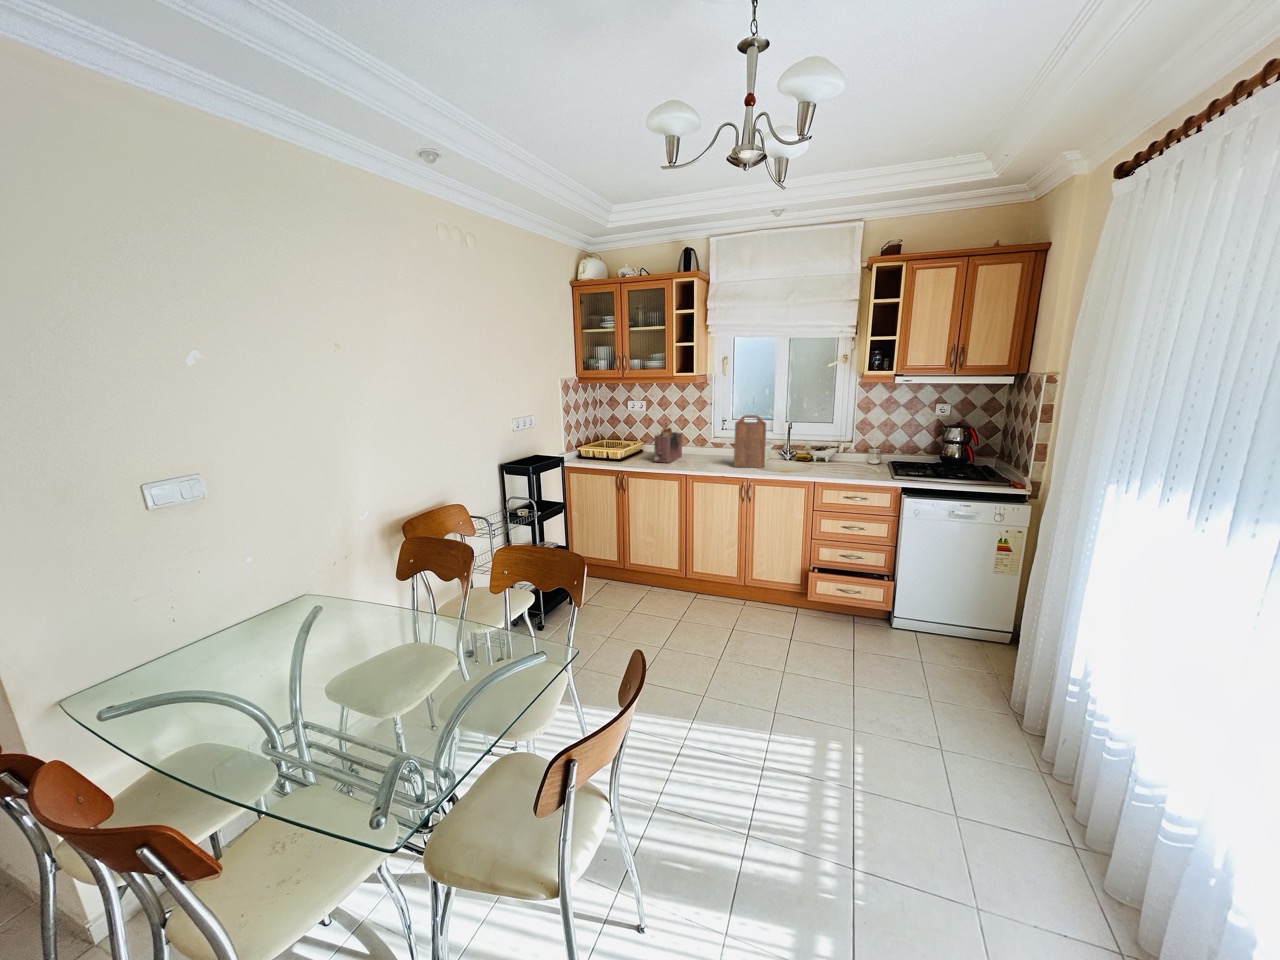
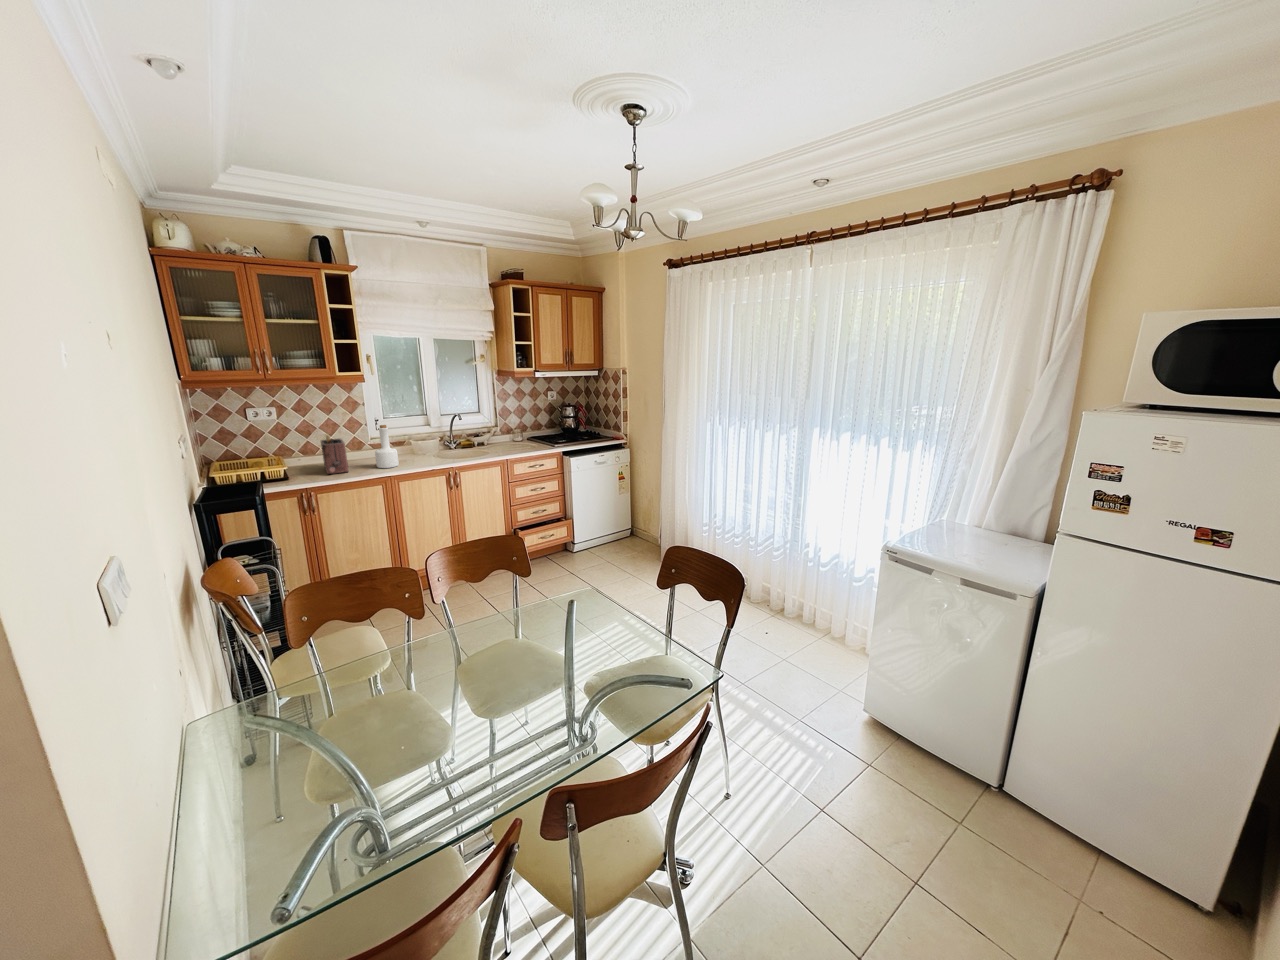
cutting board: present [734,415,766,468] -> none [421,411,452,462]
bottle: none [692,424,712,466] -> present [375,425,399,468]

